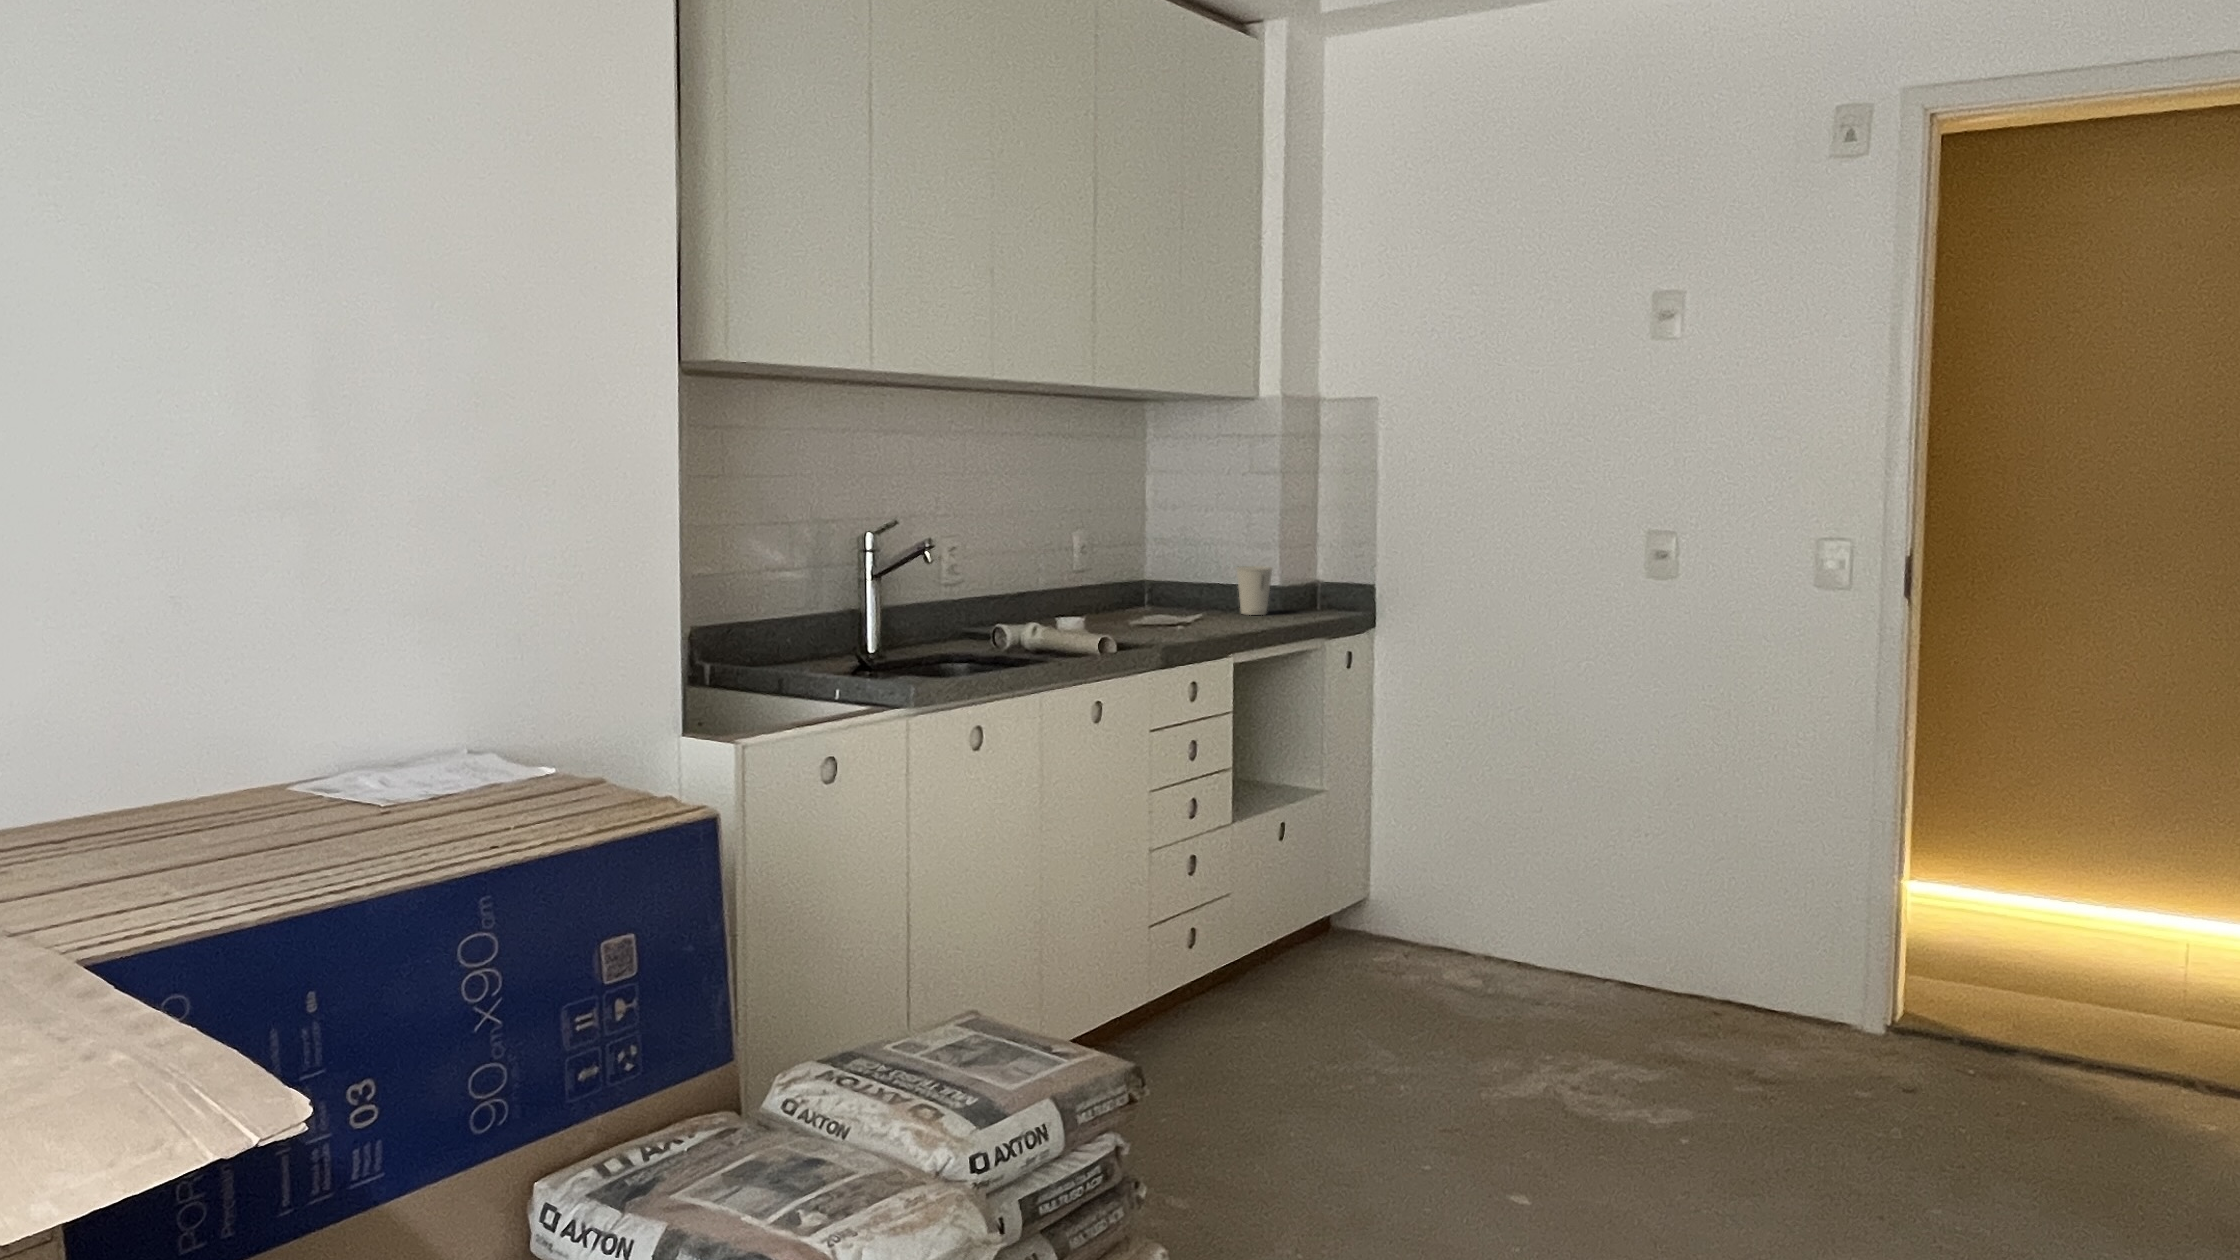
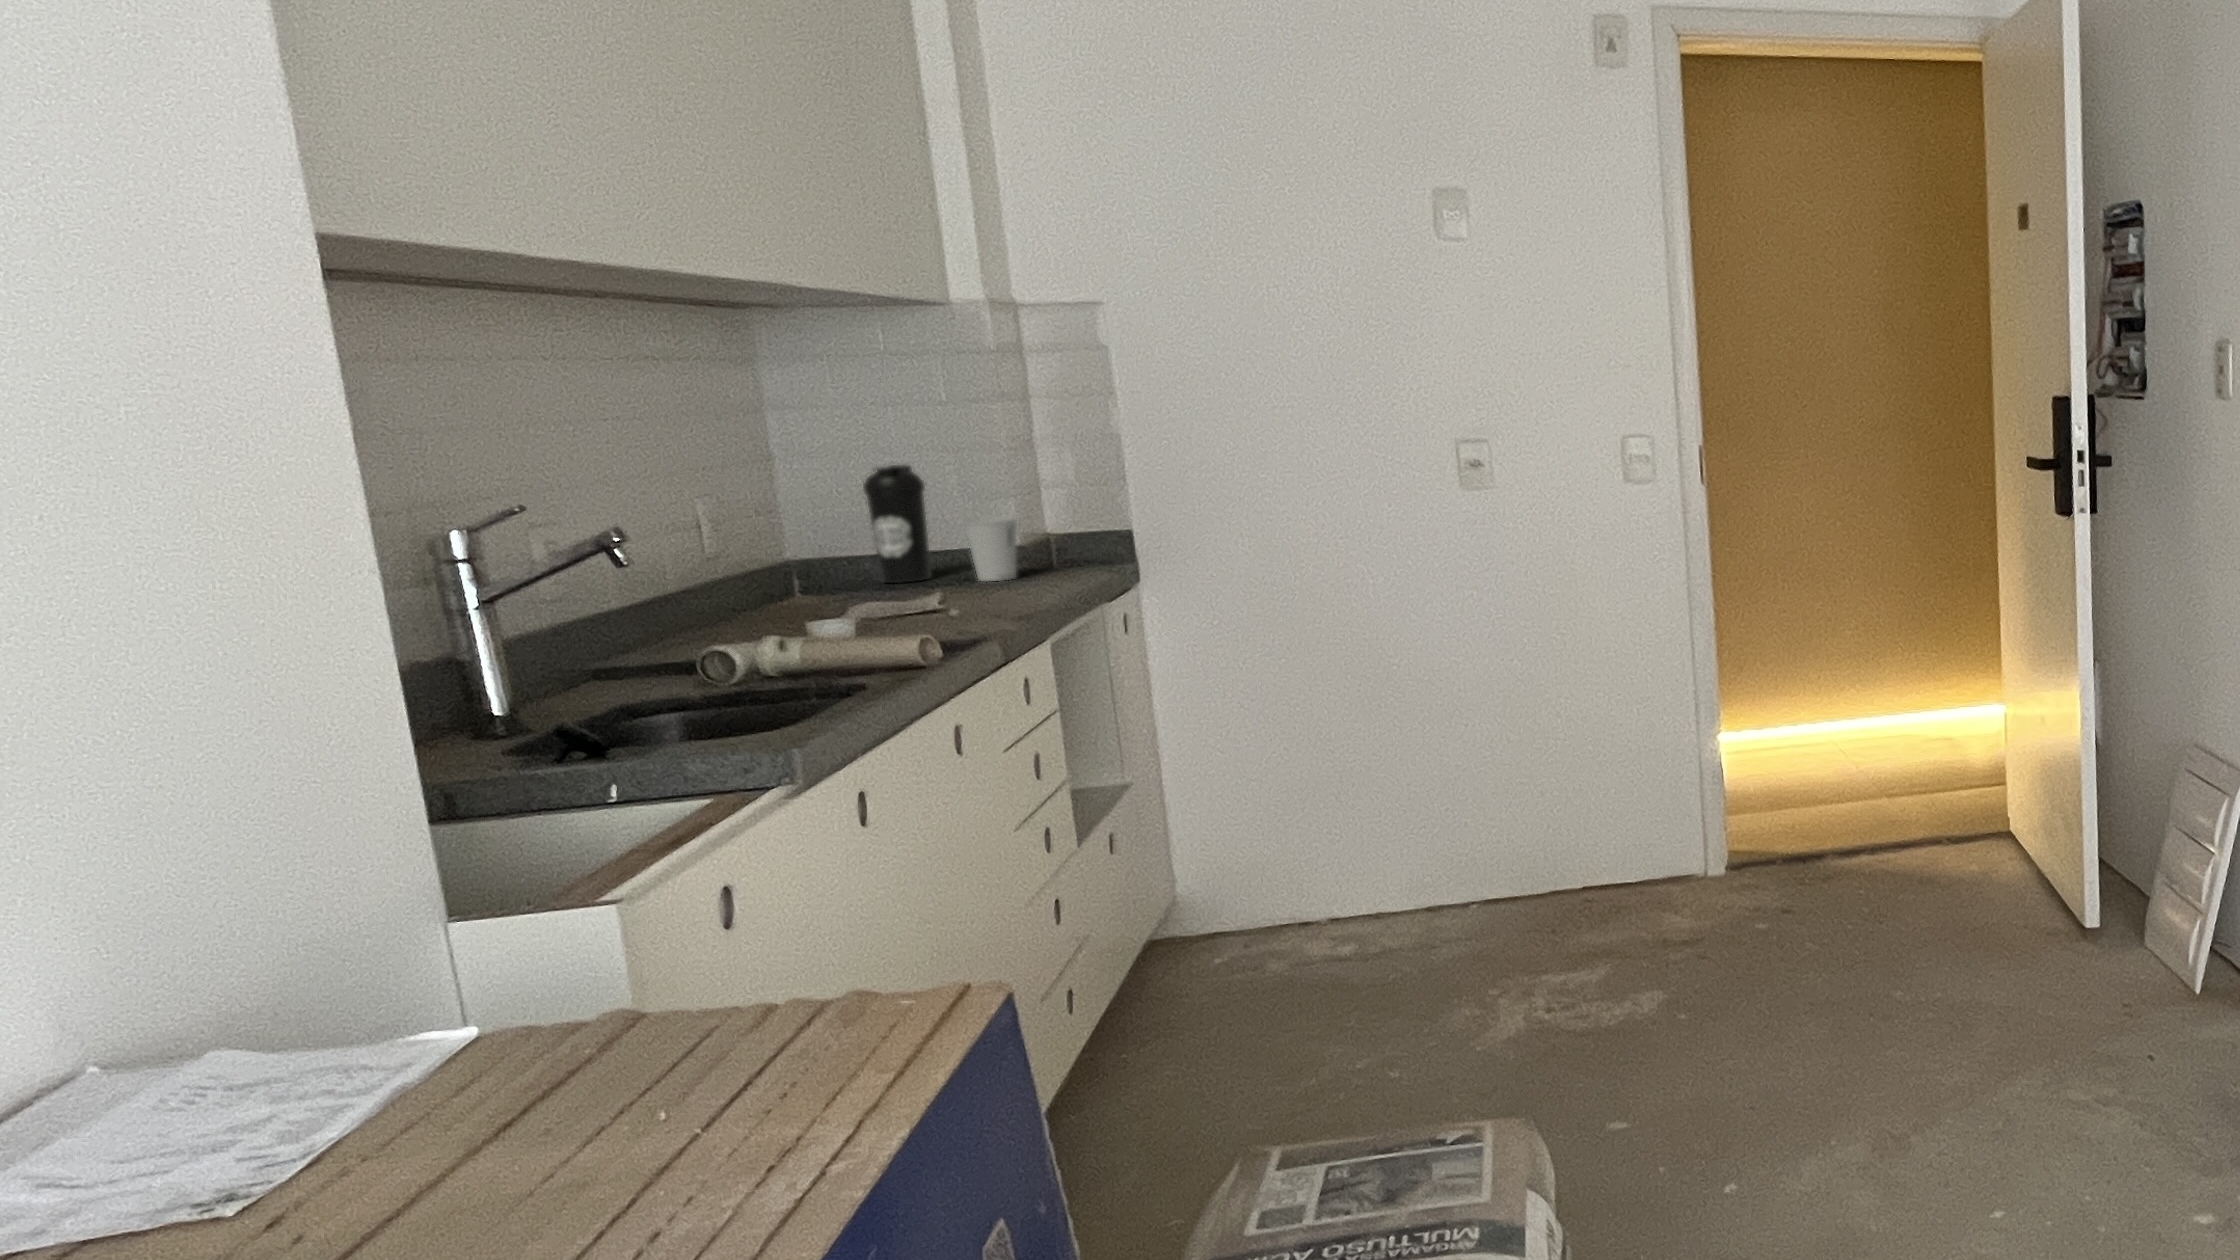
water bottle: none [1190,522,1228,609] -> present [863,465,931,583]

